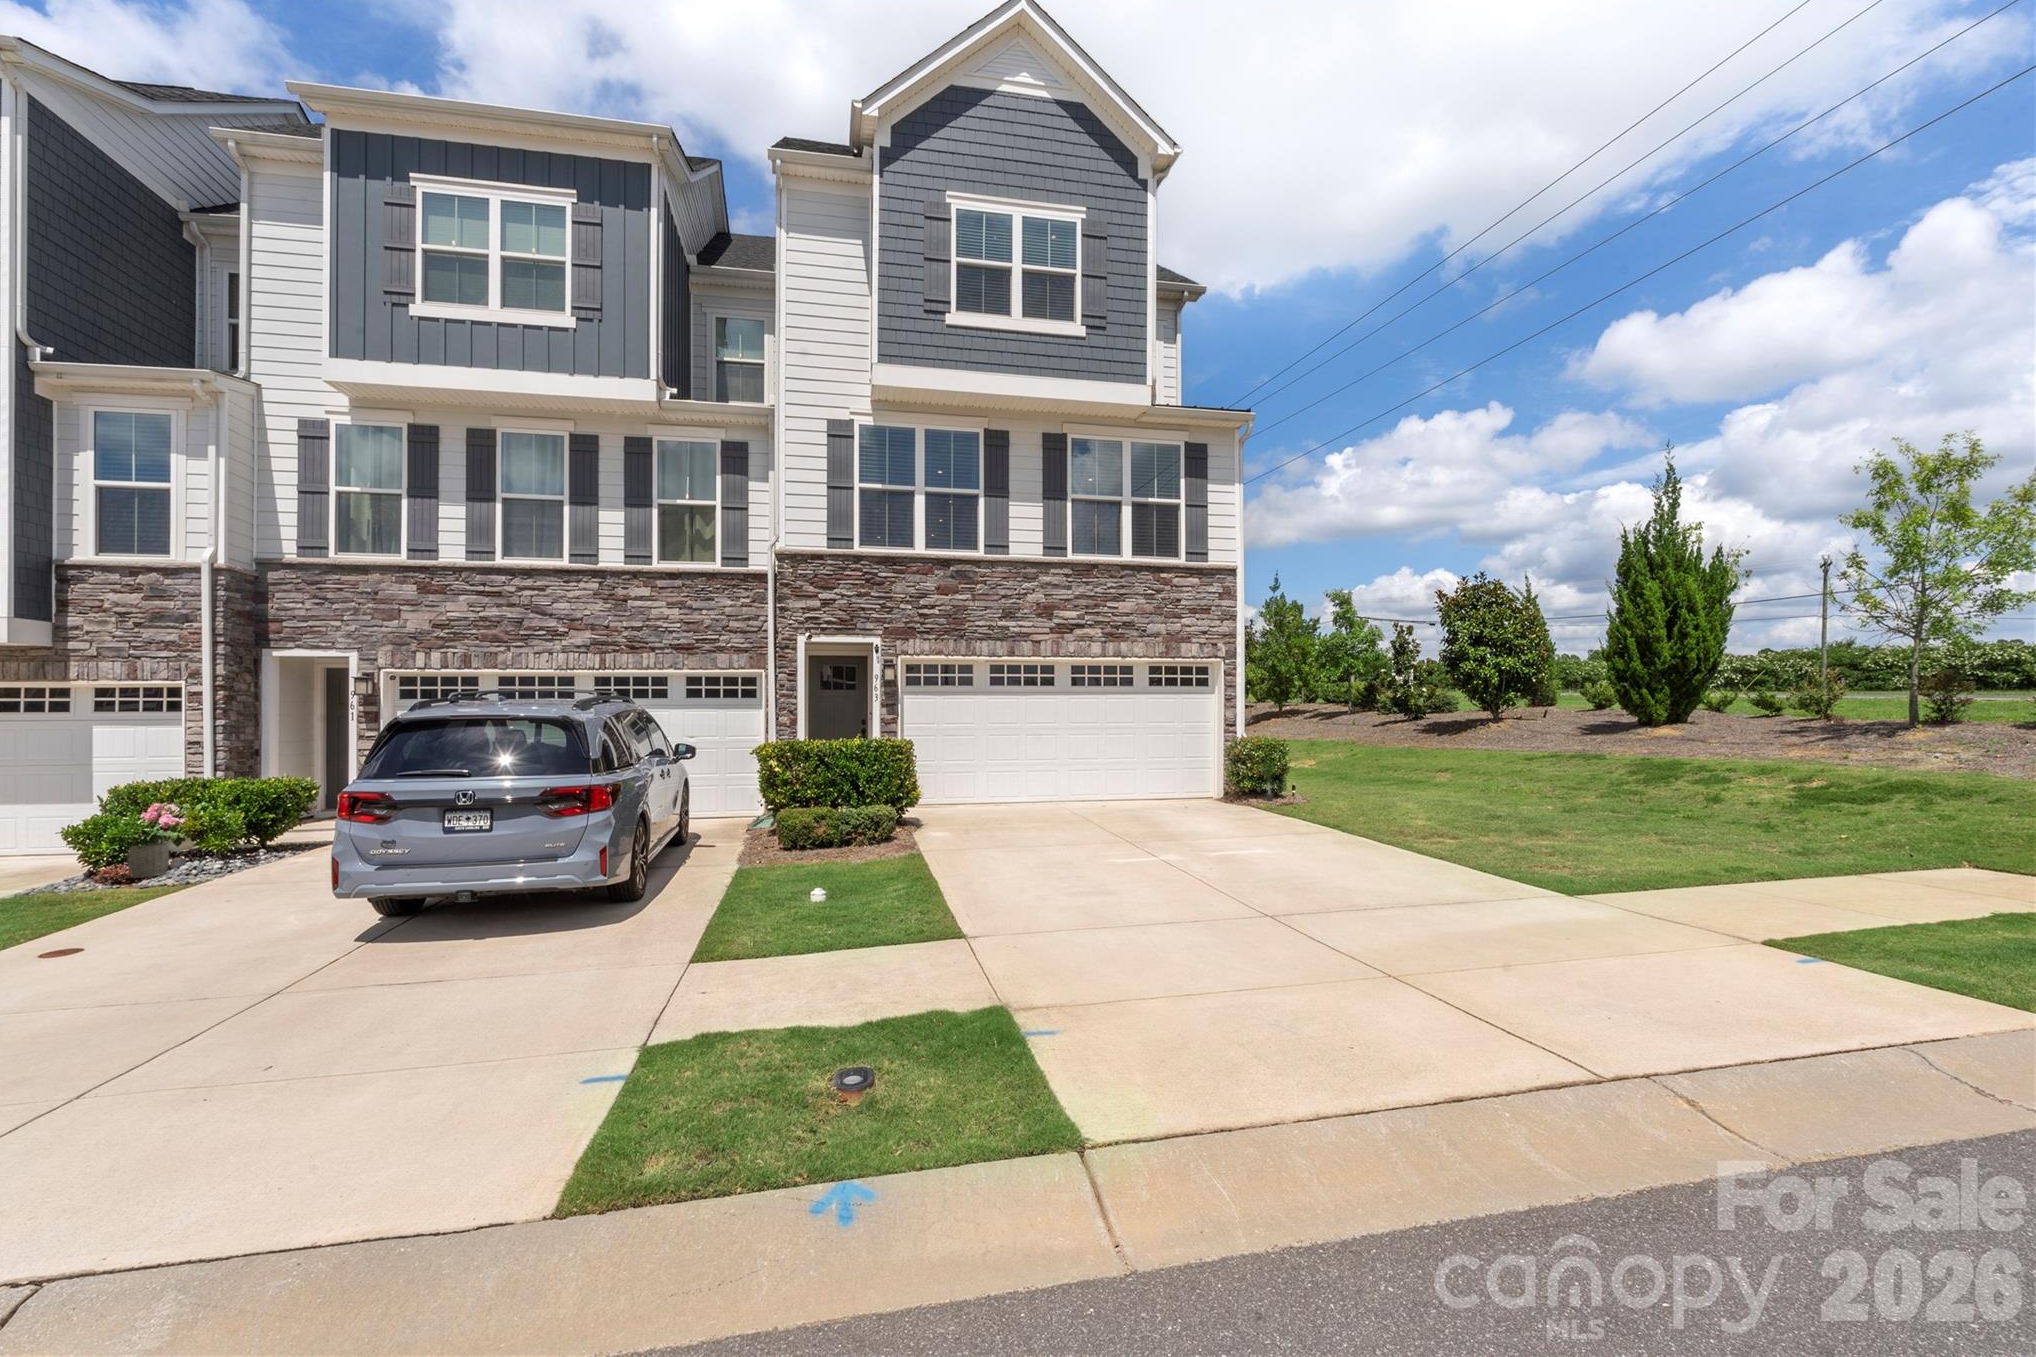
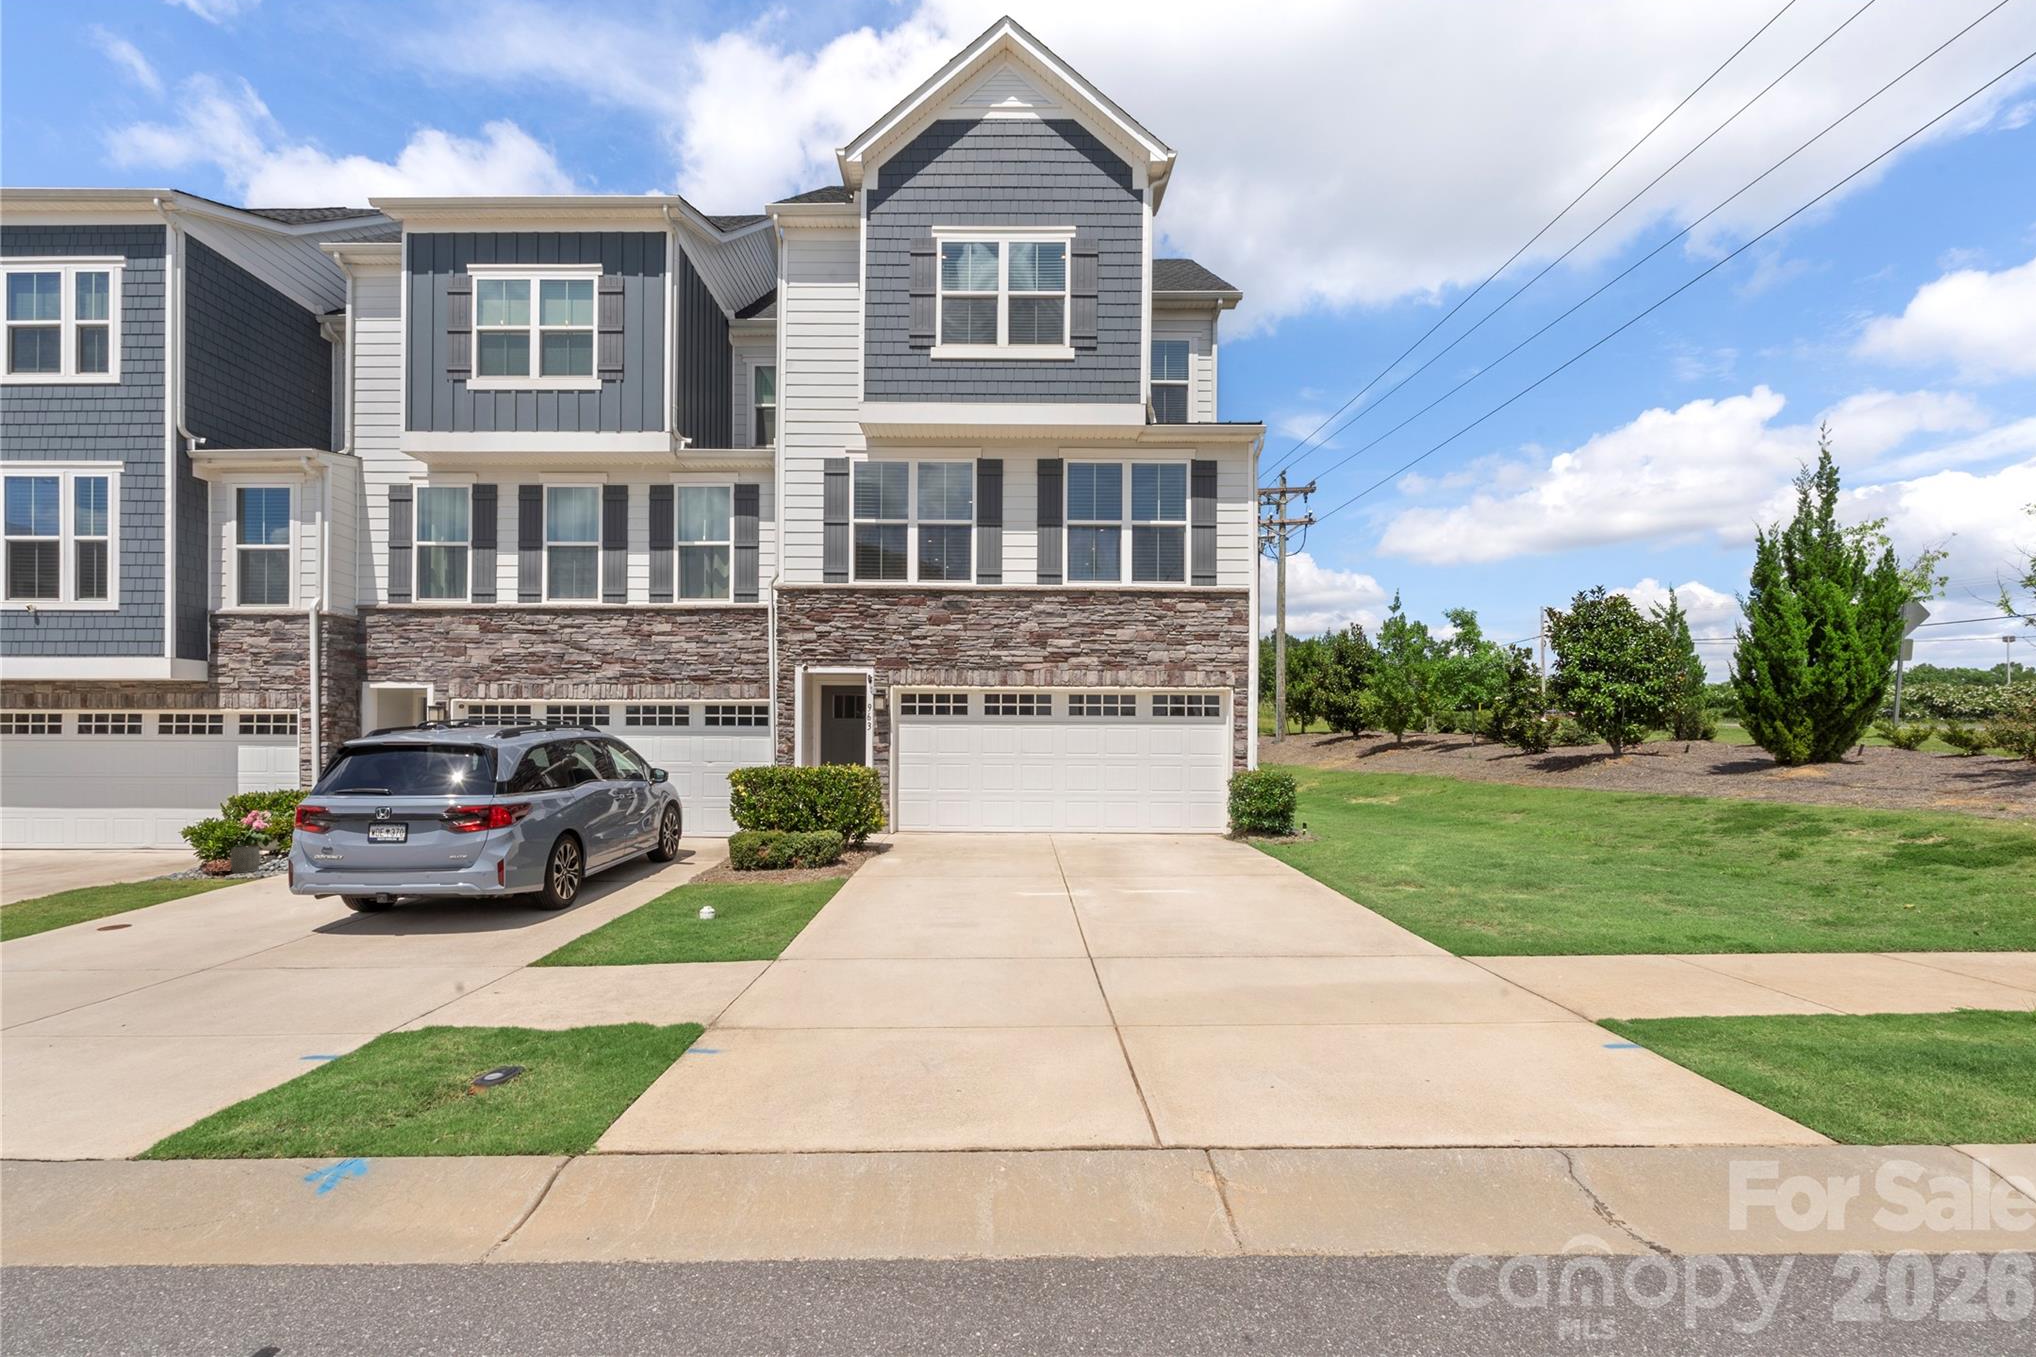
potted plant: present [1262,761,1274,801] -> none [1252,792,1284,840]

